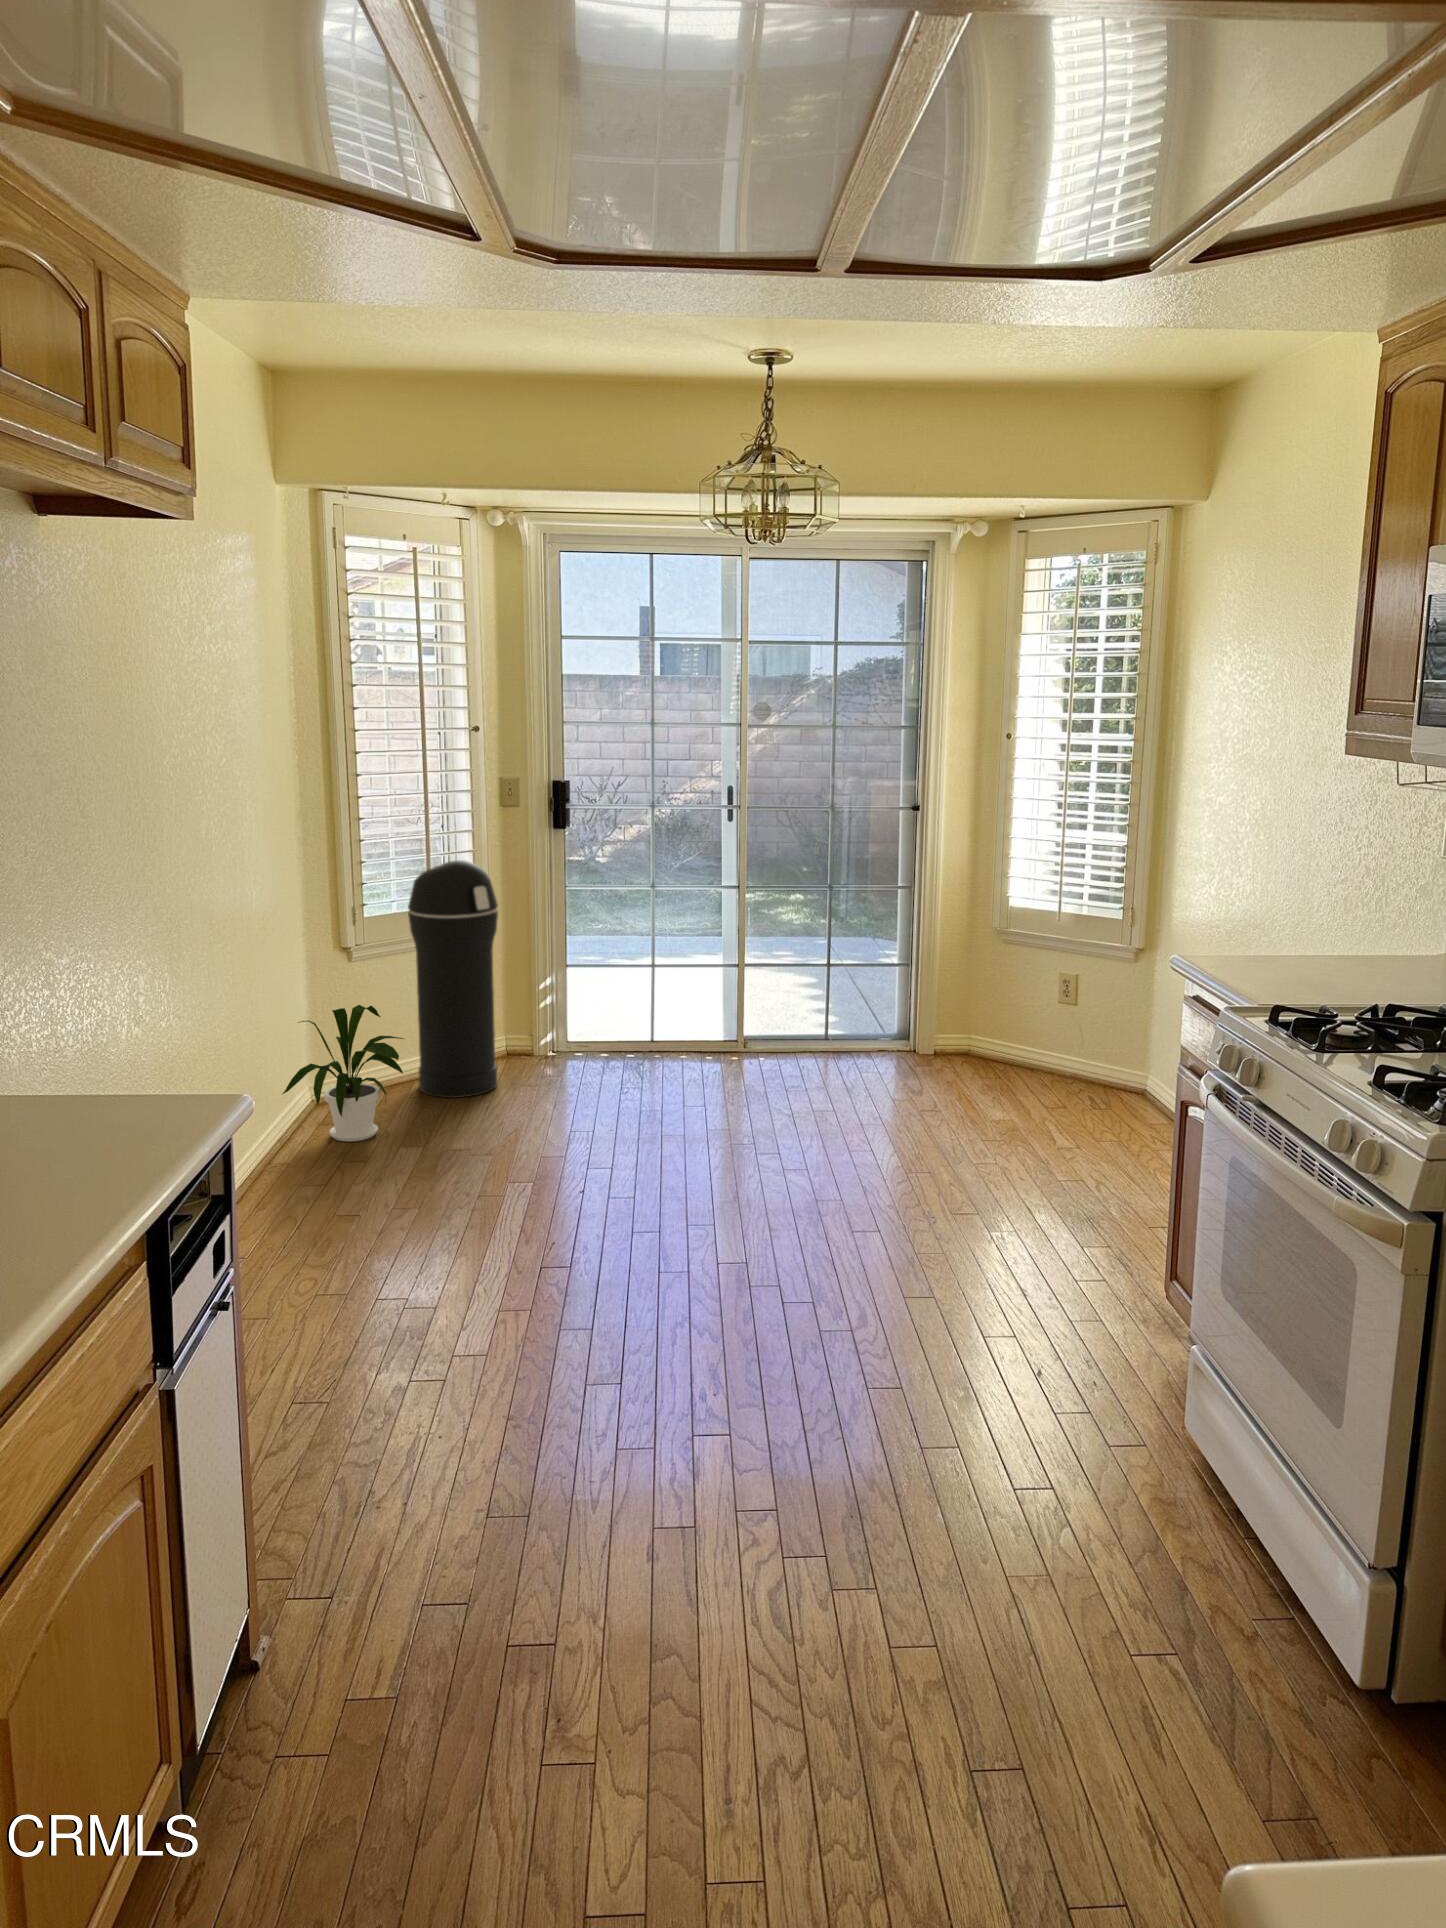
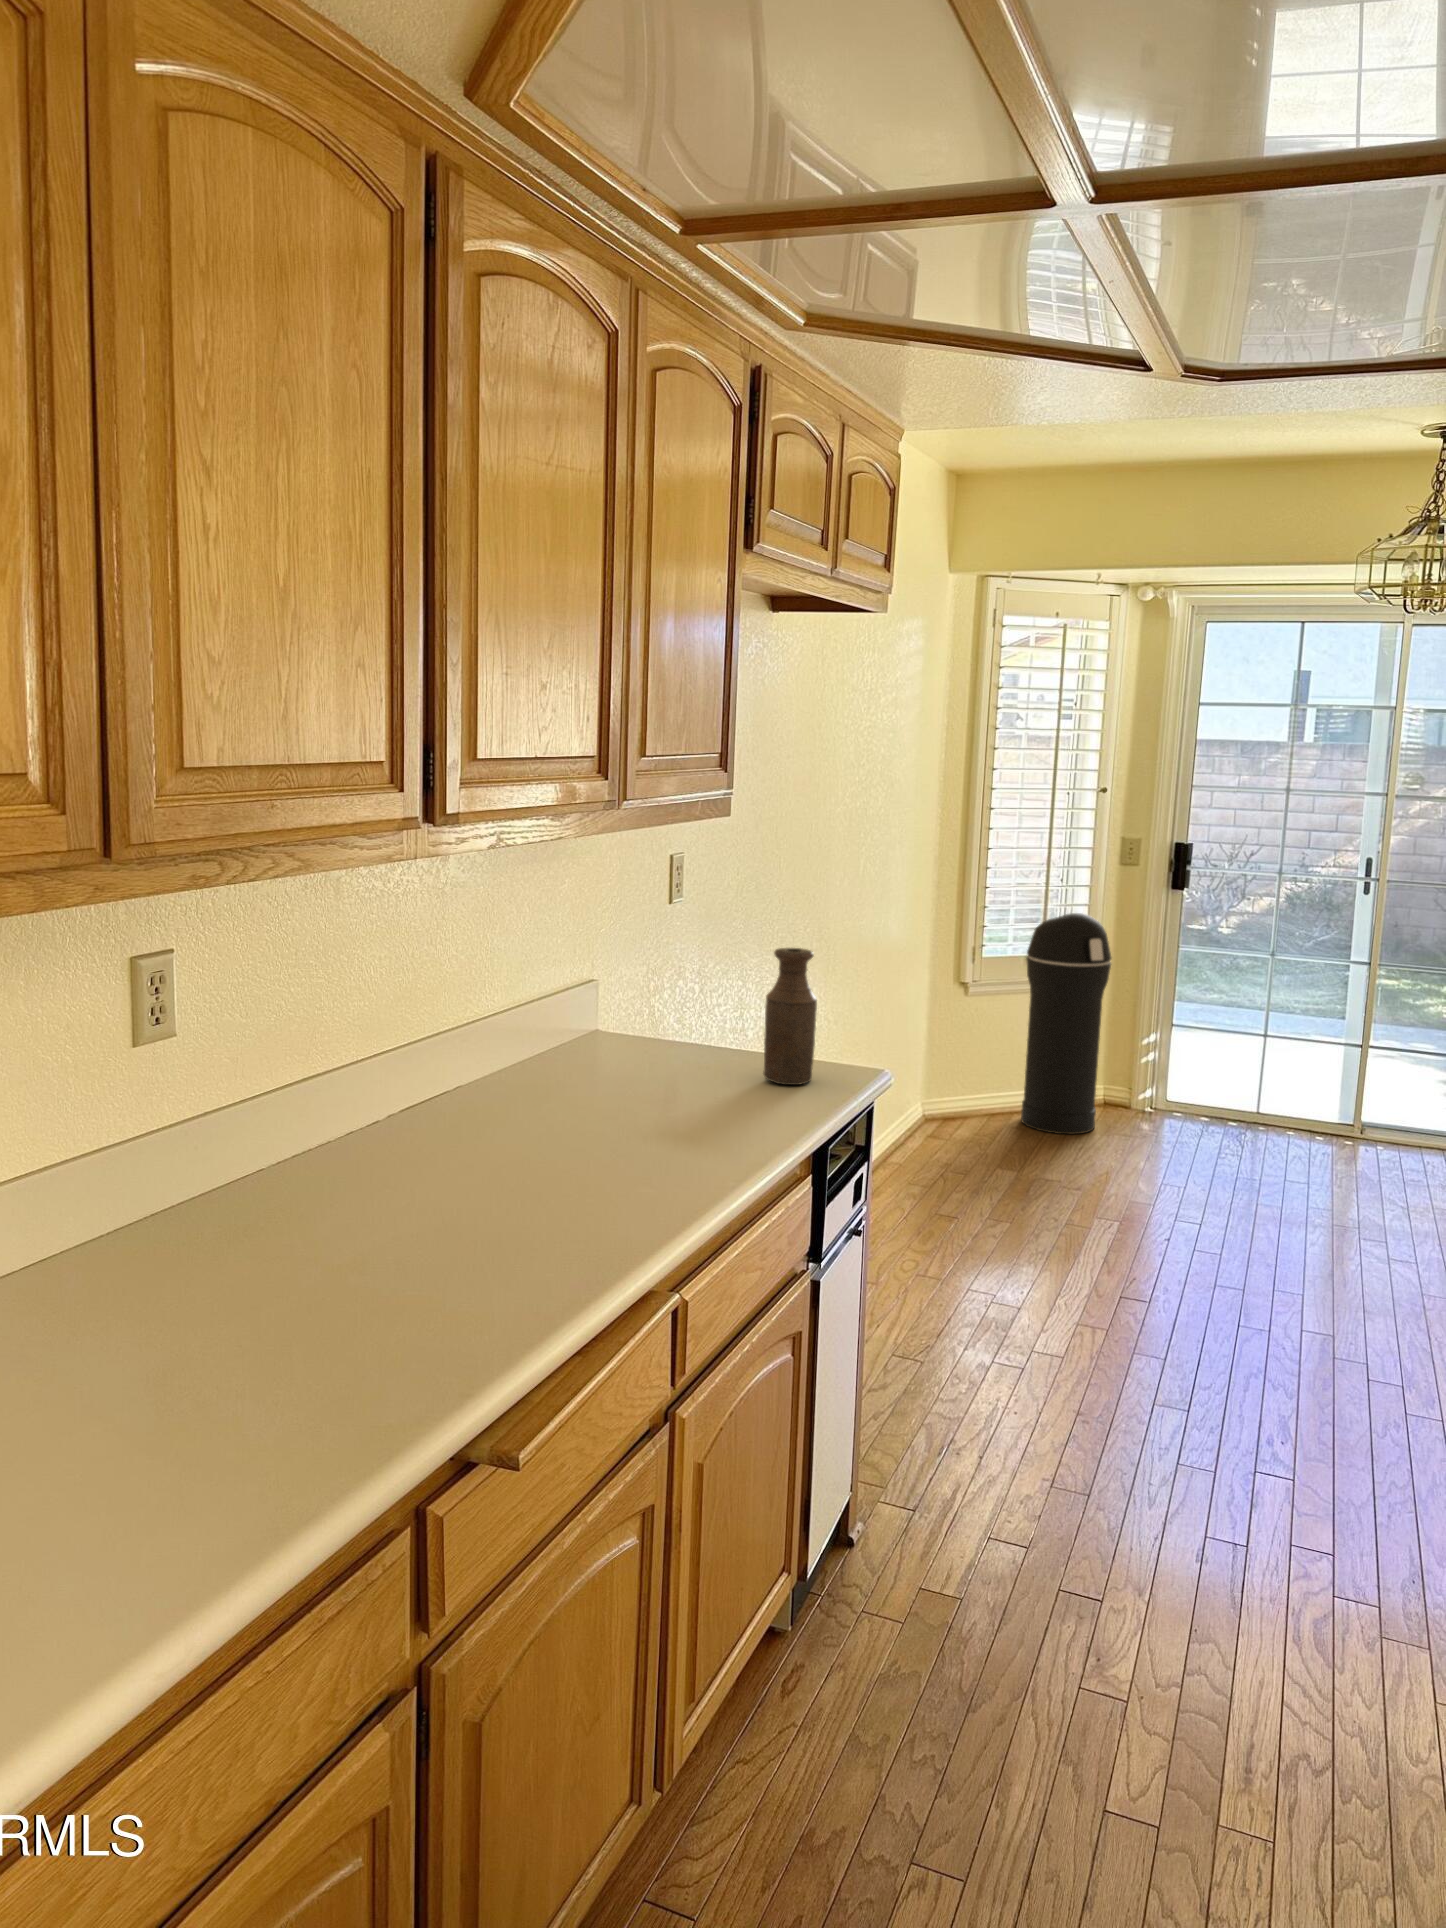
bottle: none [61,958,140,1140] -> present [763,948,817,1085]
house plant: present [282,1005,404,1142] -> none [901,1034,1014,1156]

